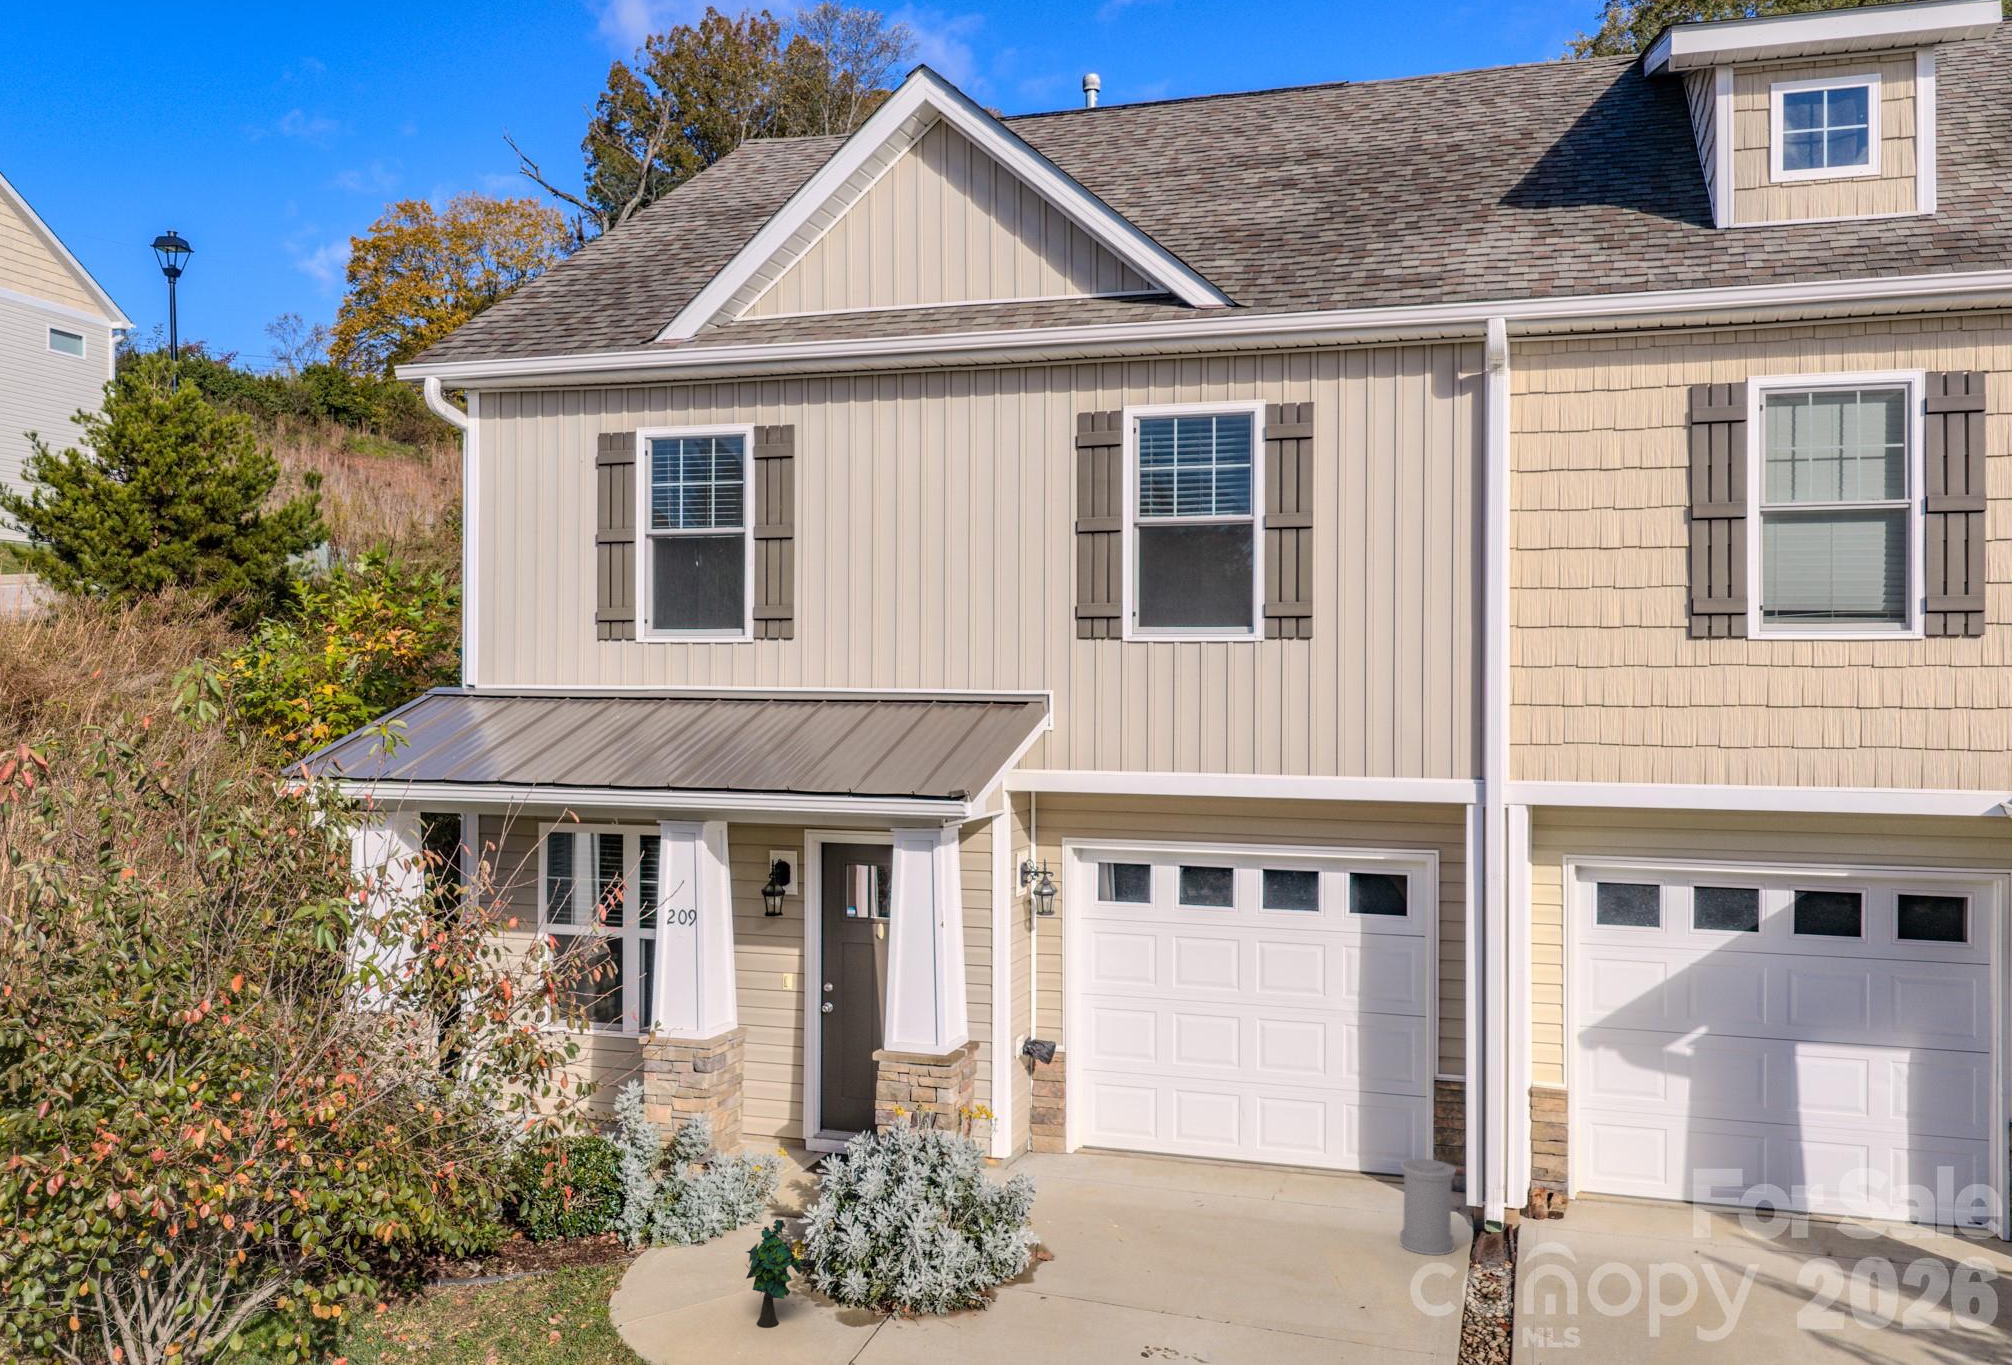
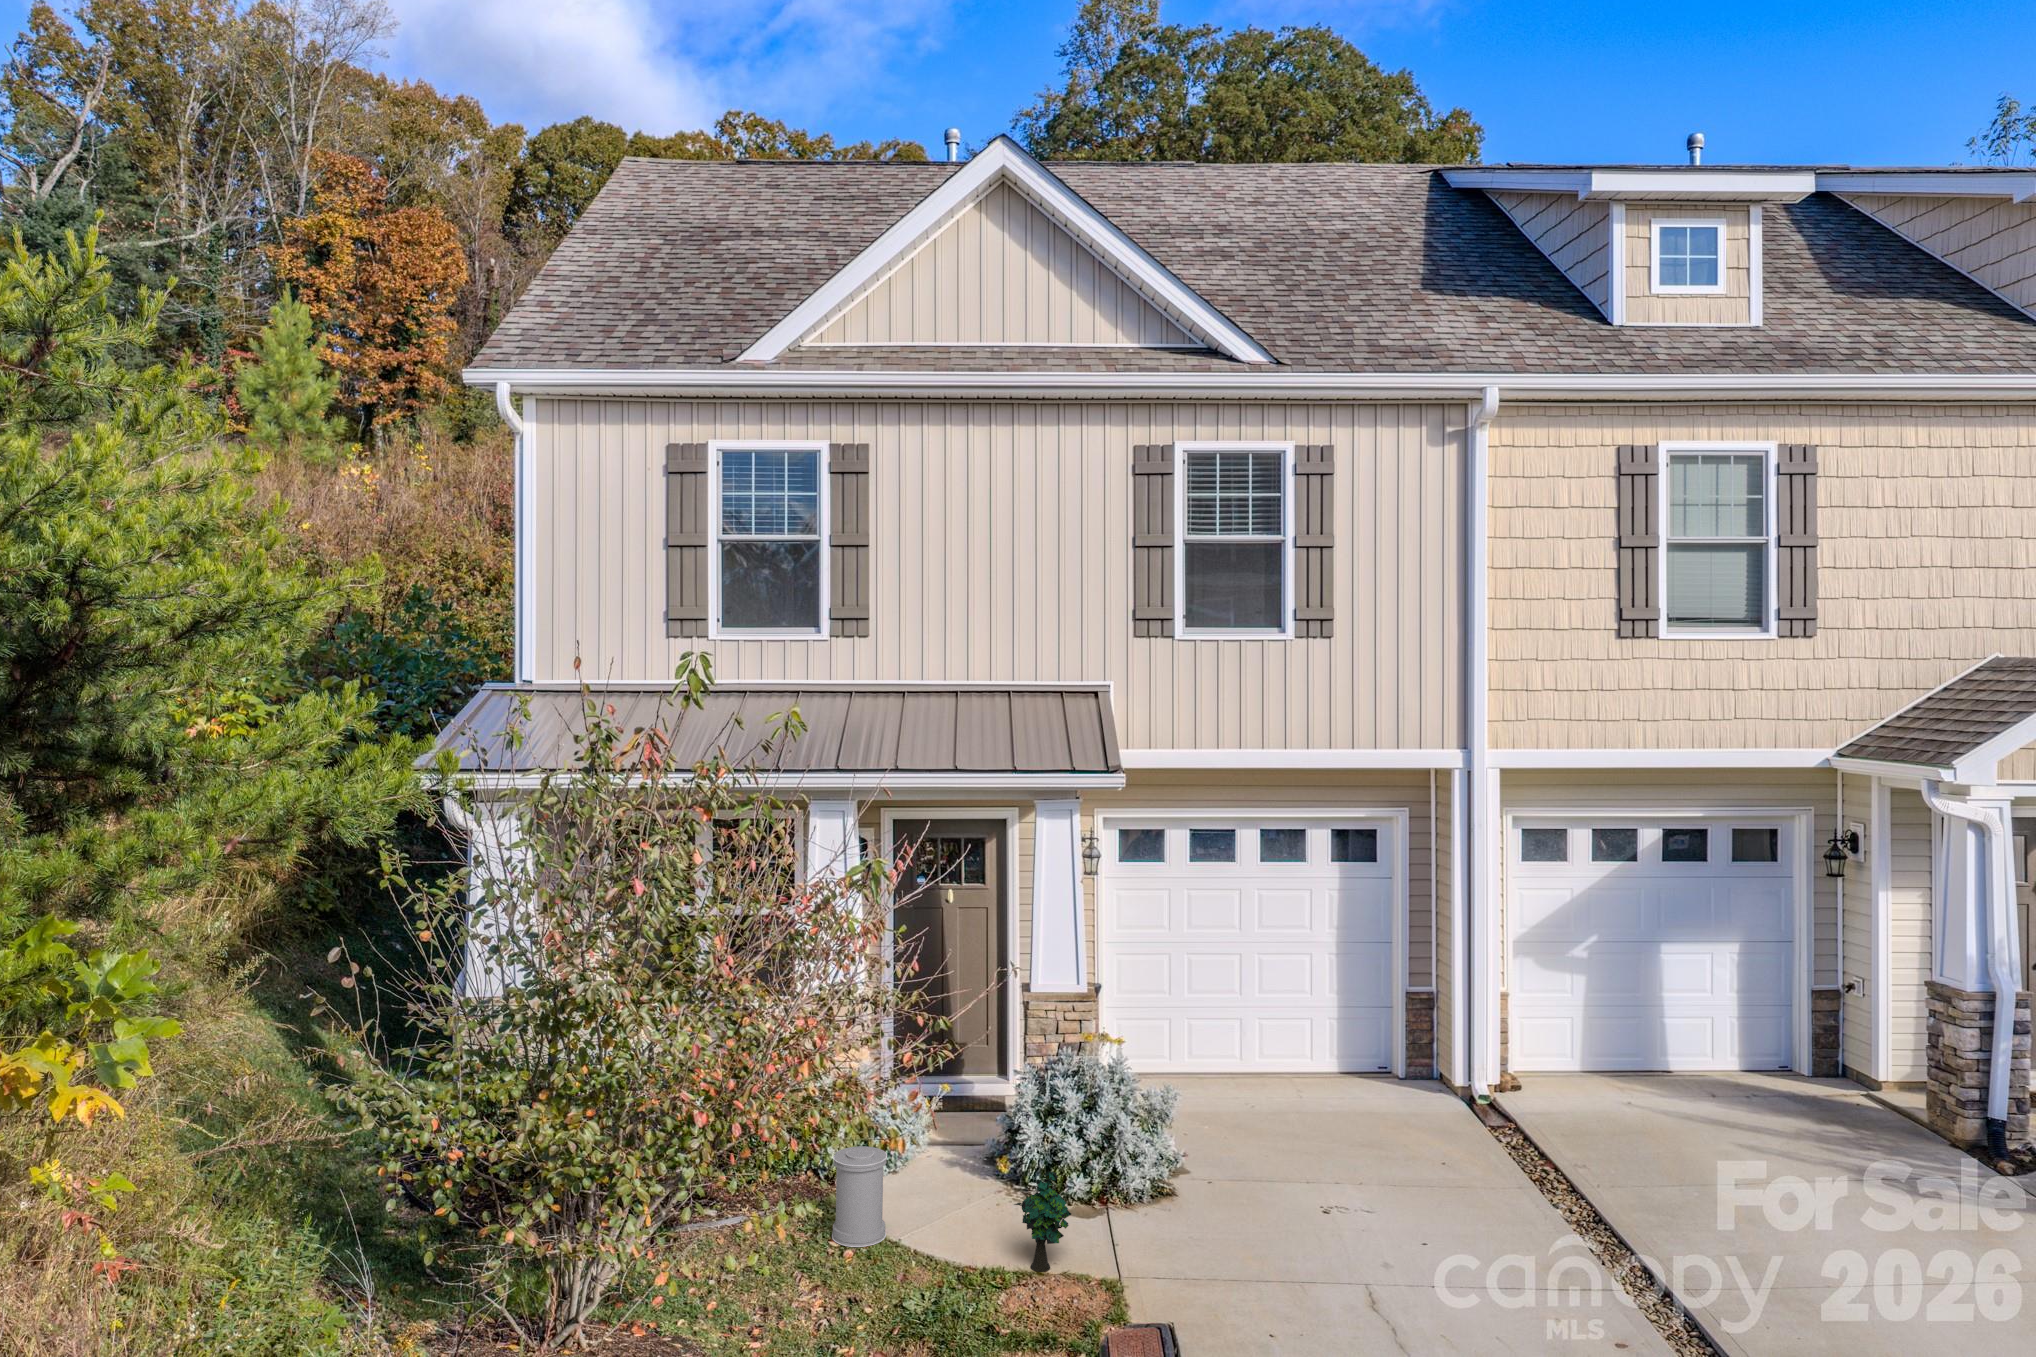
trash can: present [1400,1159,1456,1255] -> present [832,1146,887,1247]

